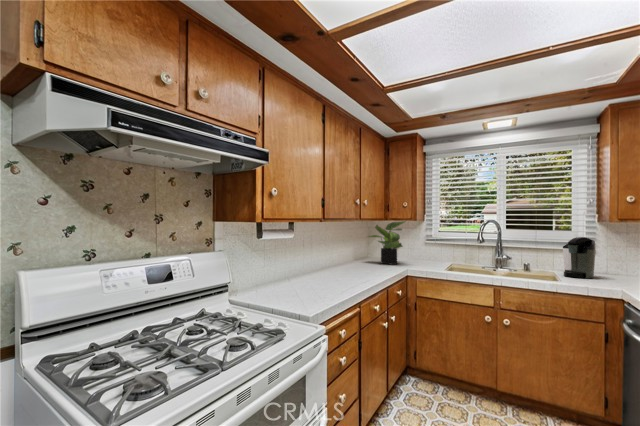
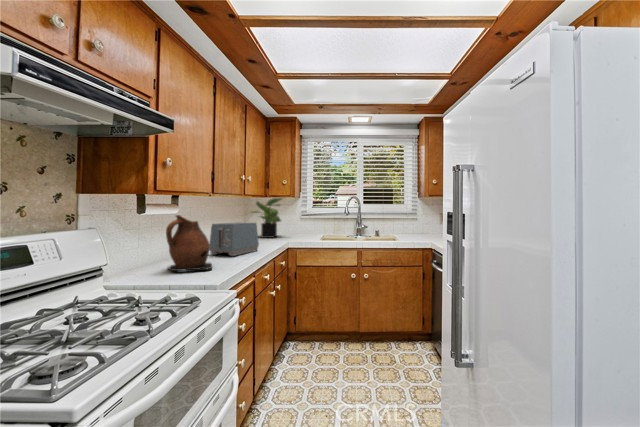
coffee maker: present [563,237,596,278] -> none [404,209,425,240]
ceramic pitcher: none [278,241,320,296] -> present [166,215,212,271]
toaster: none [321,248,372,283] -> present [209,222,259,256]

